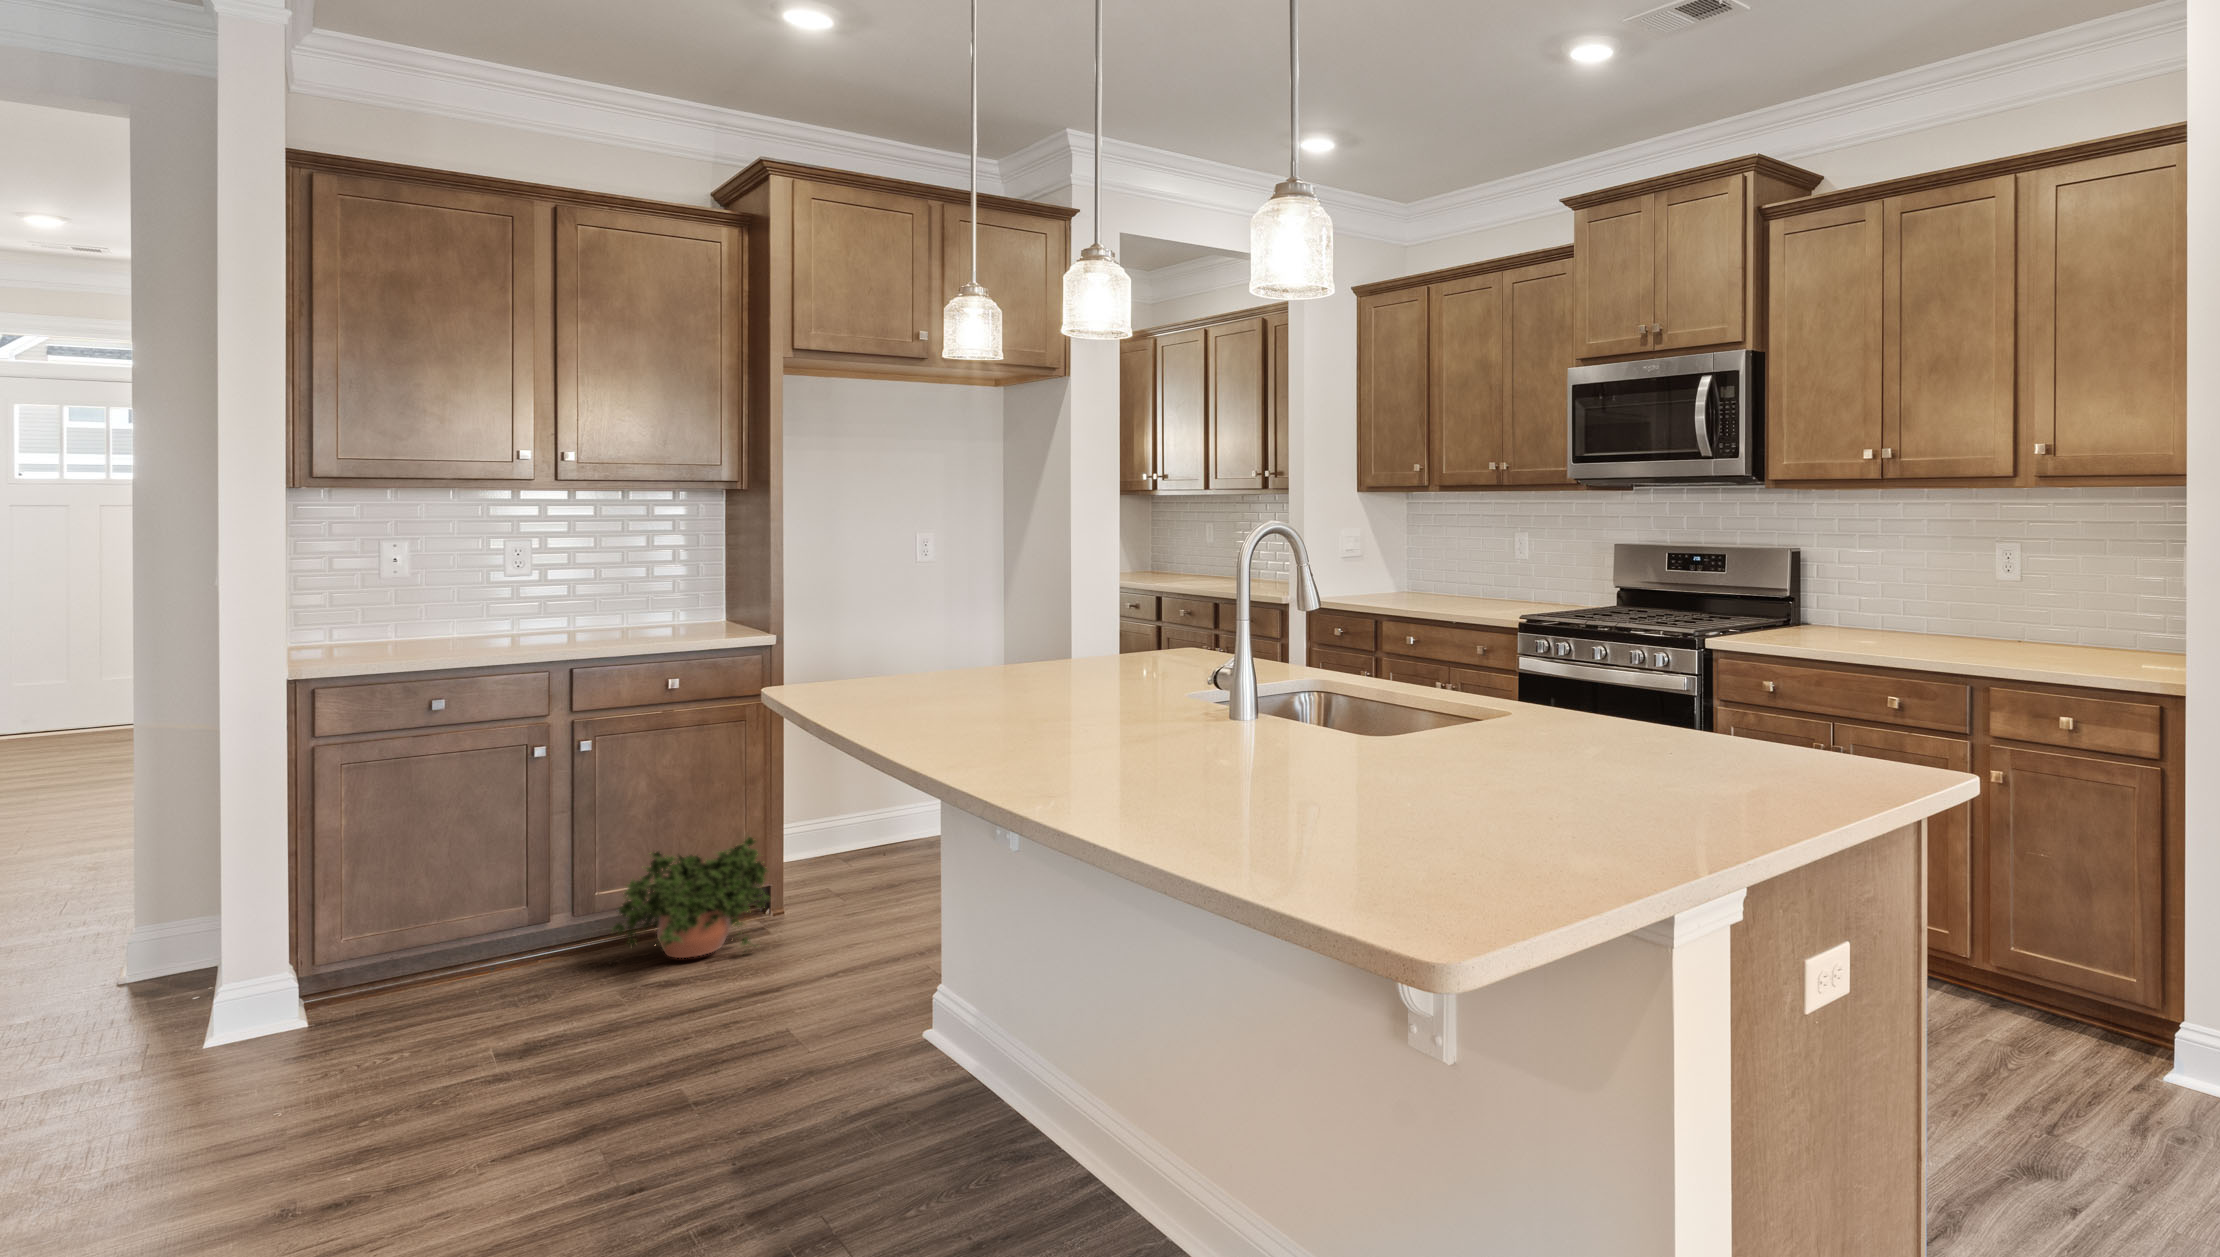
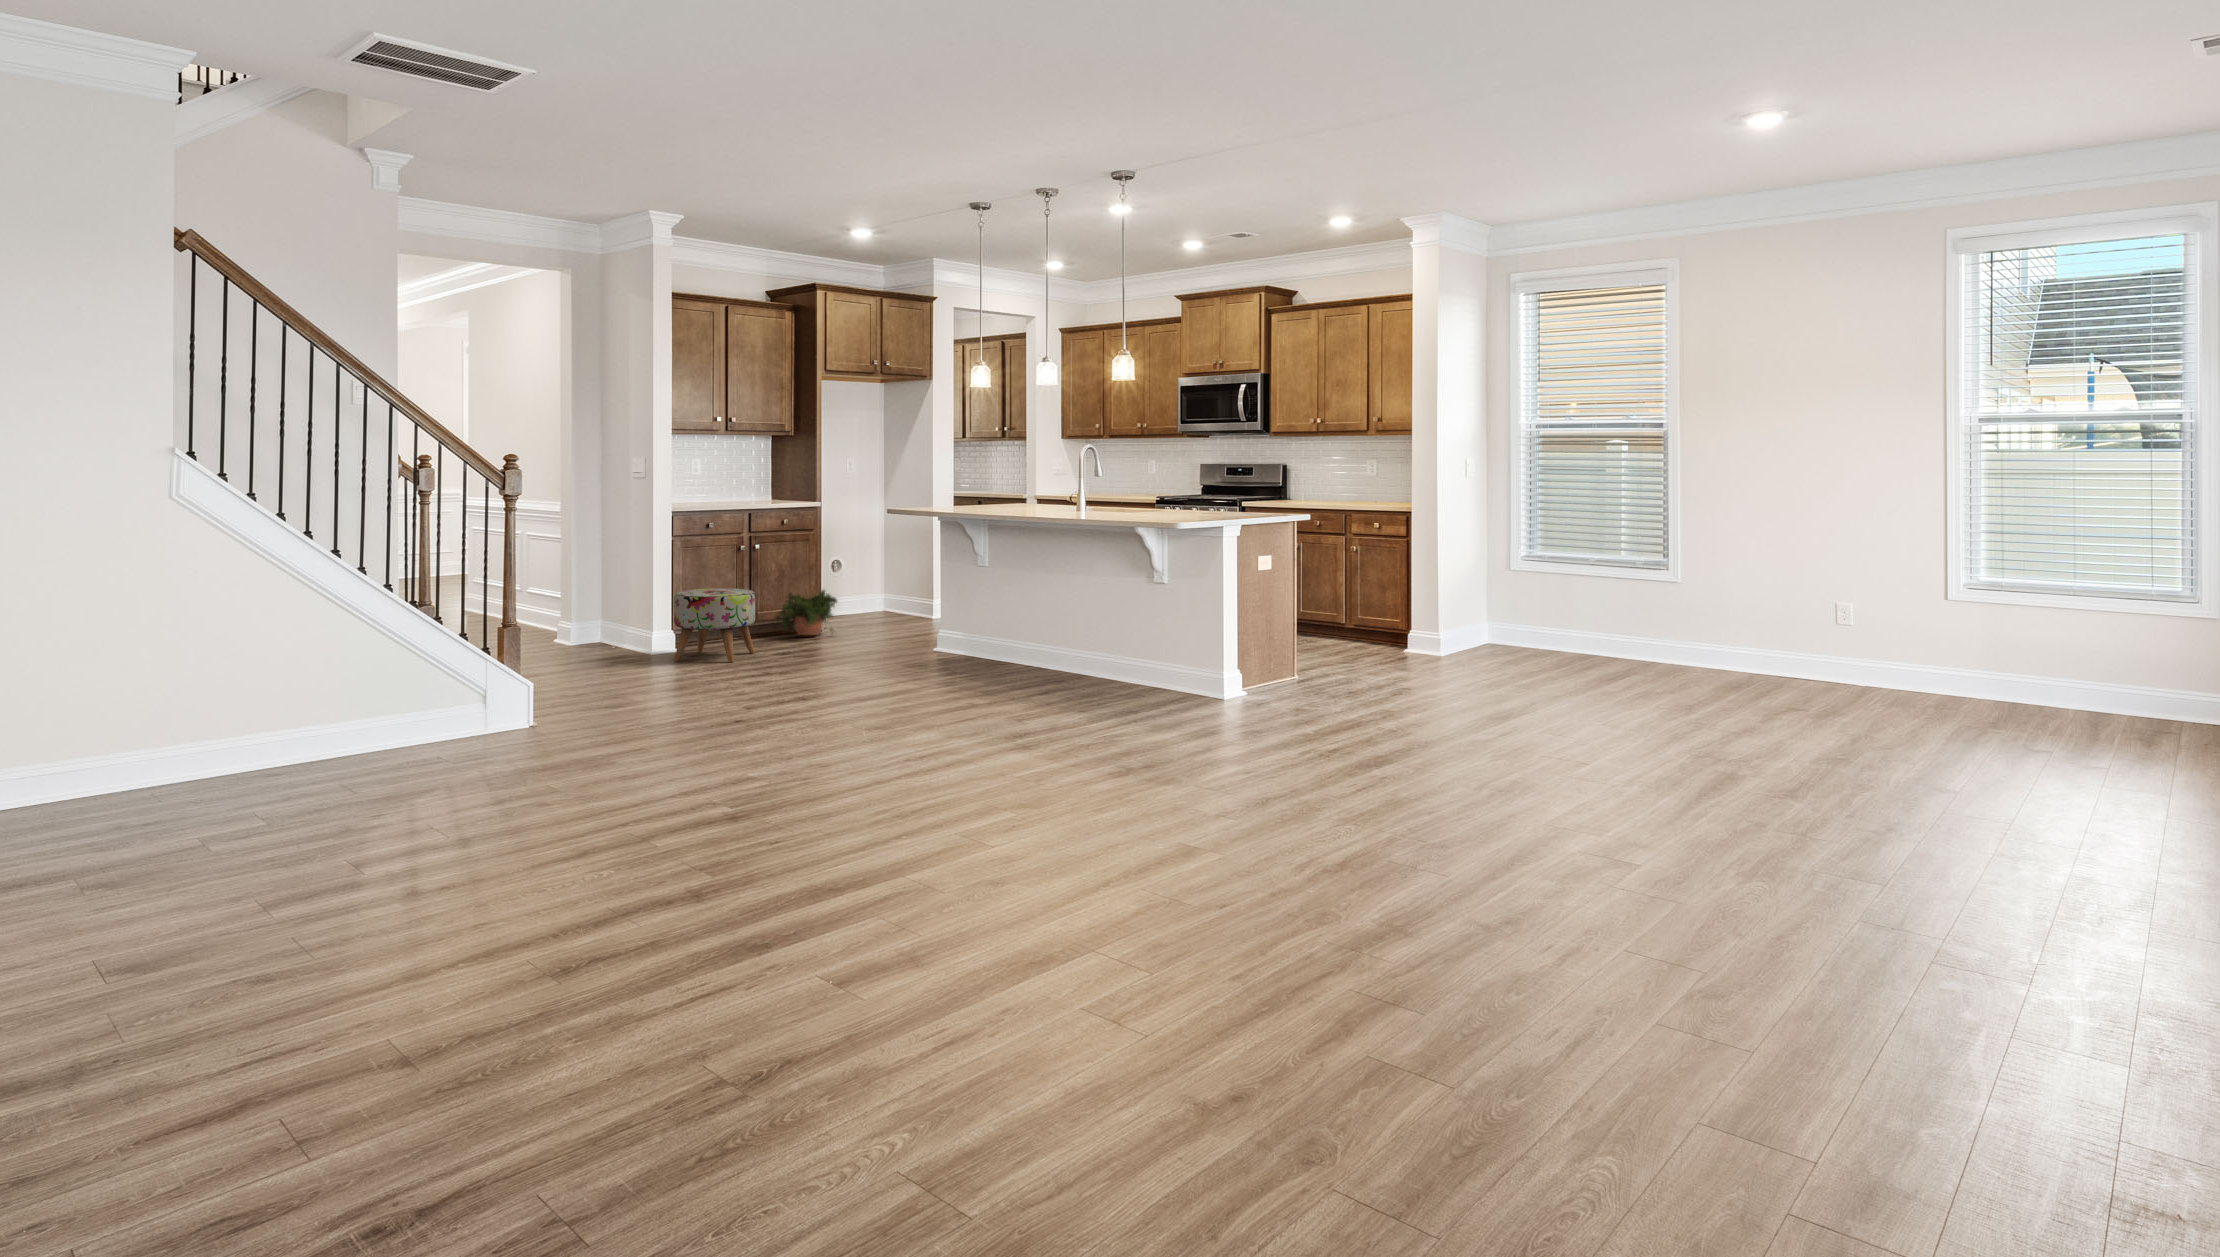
ottoman: none [139,881,433,1130] -> present [674,588,755,662]

